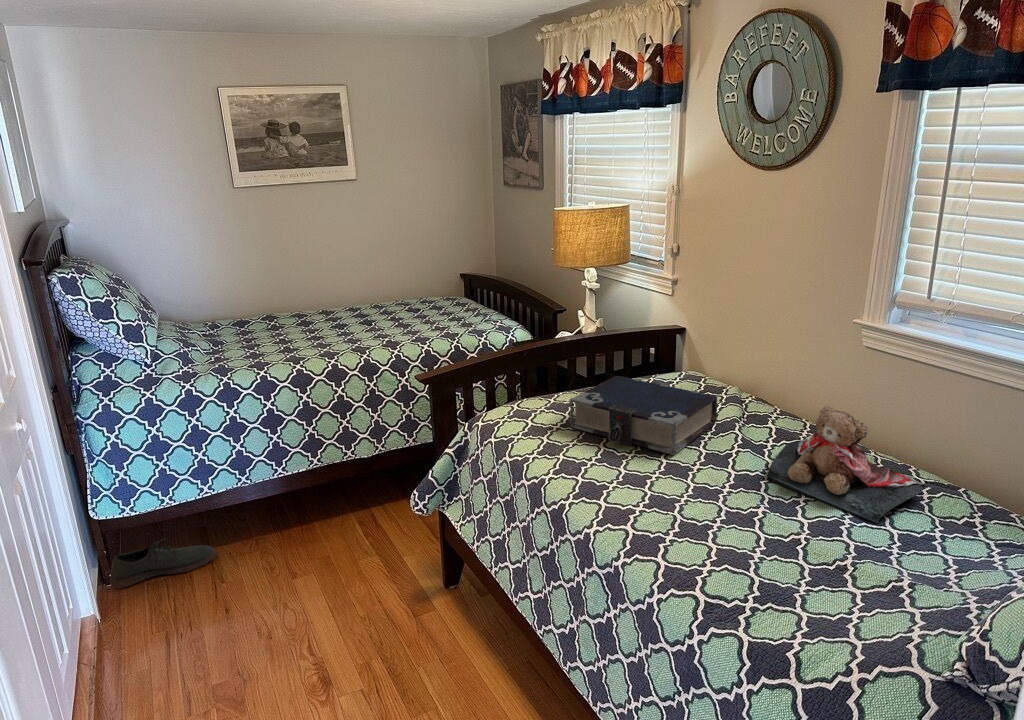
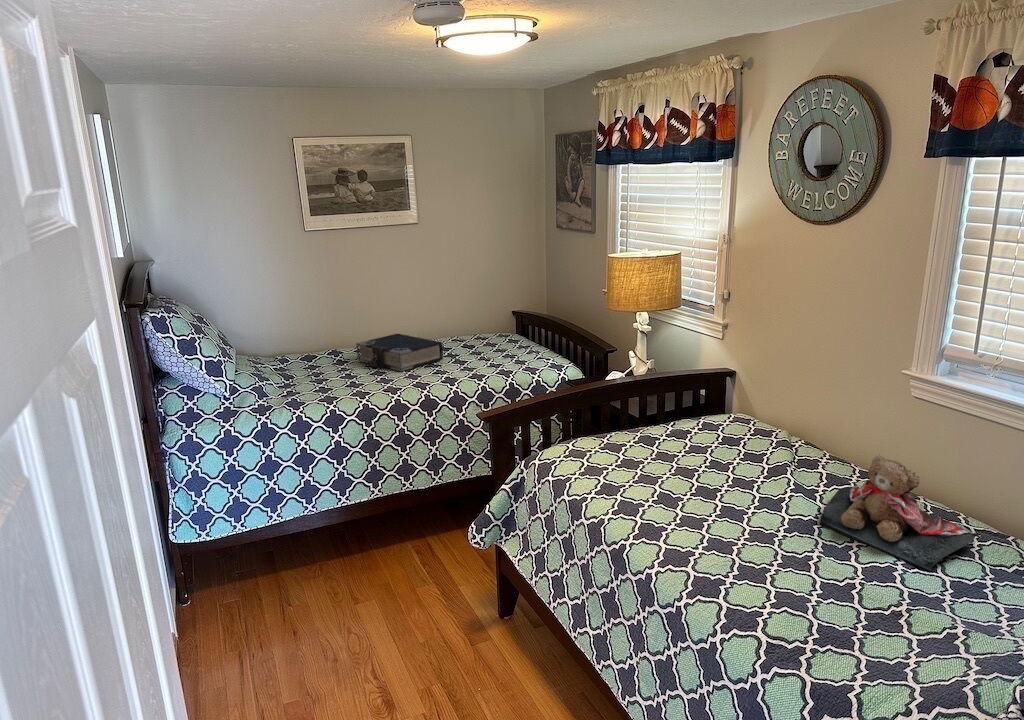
book: present [569,376,717,455] -> present [356,334,443,371]
shoe: present [110,539,216,588] -> none [186,562,283,609]

